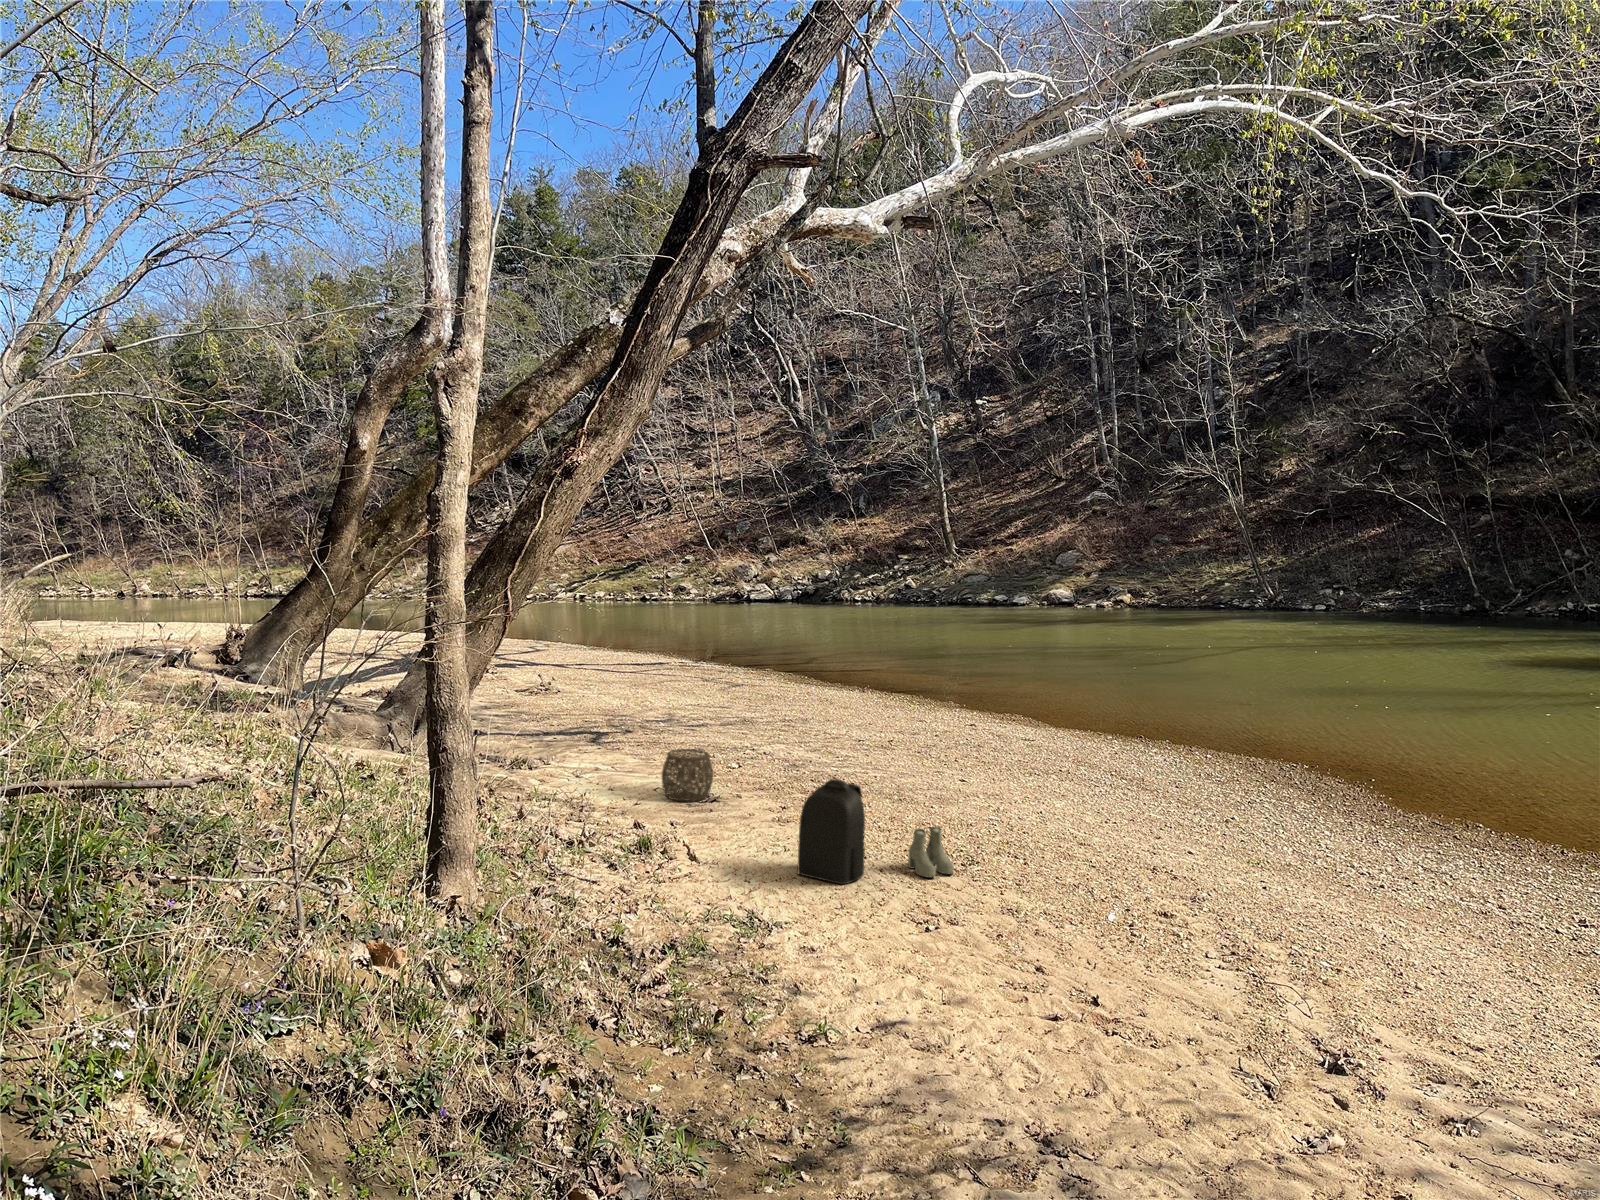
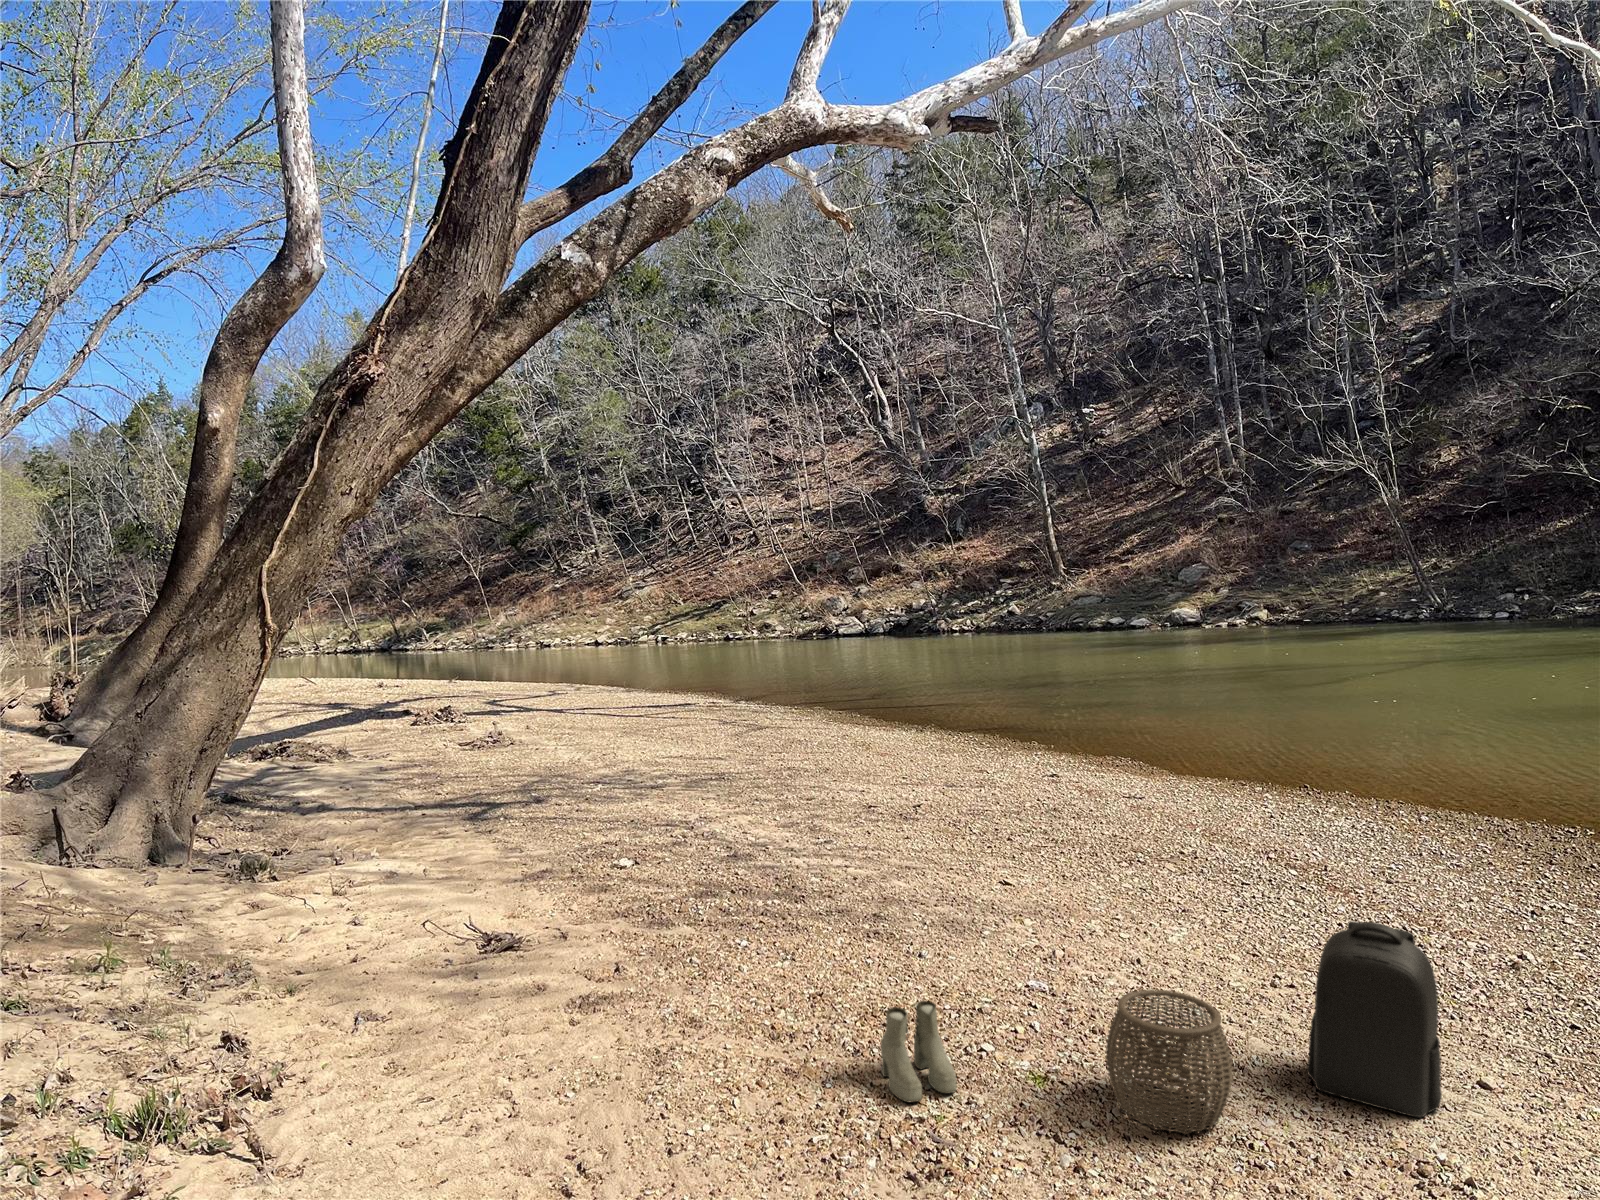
woven basket: present [662,749,713,802] -> present [1105,989,1234,1134]
backpack: present [798,779,865,884] -> present [1307,921,1442,1117]

